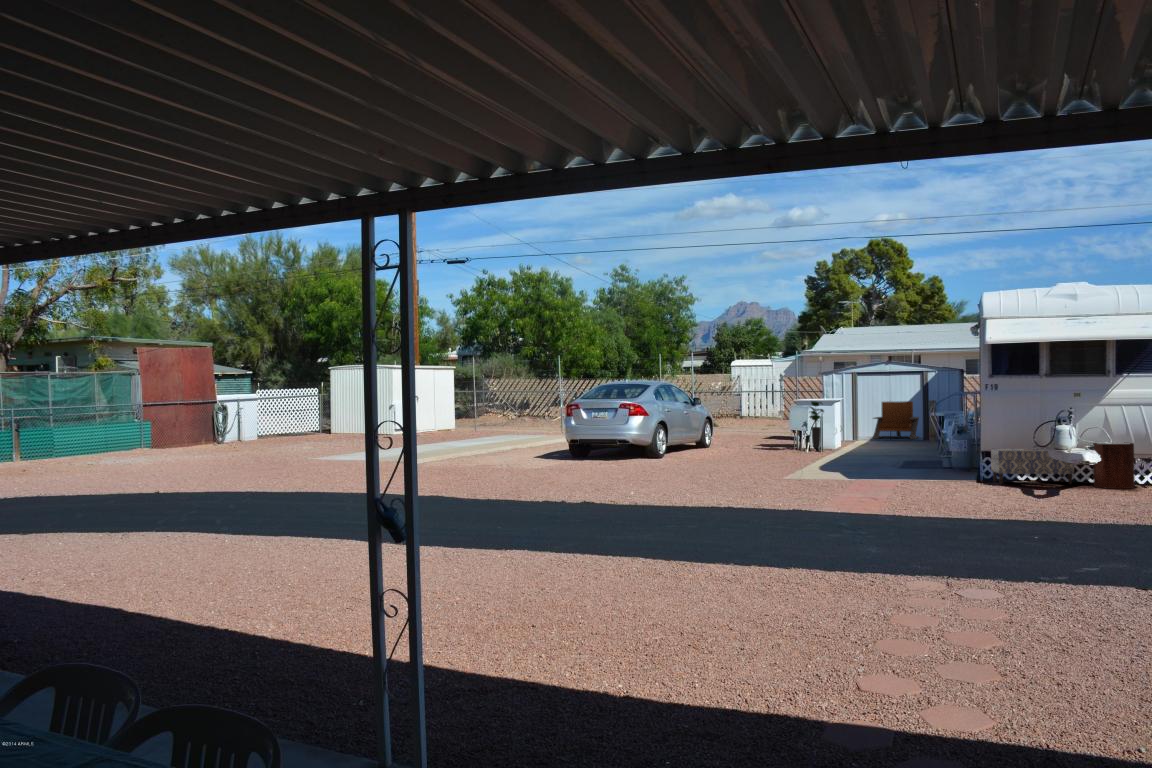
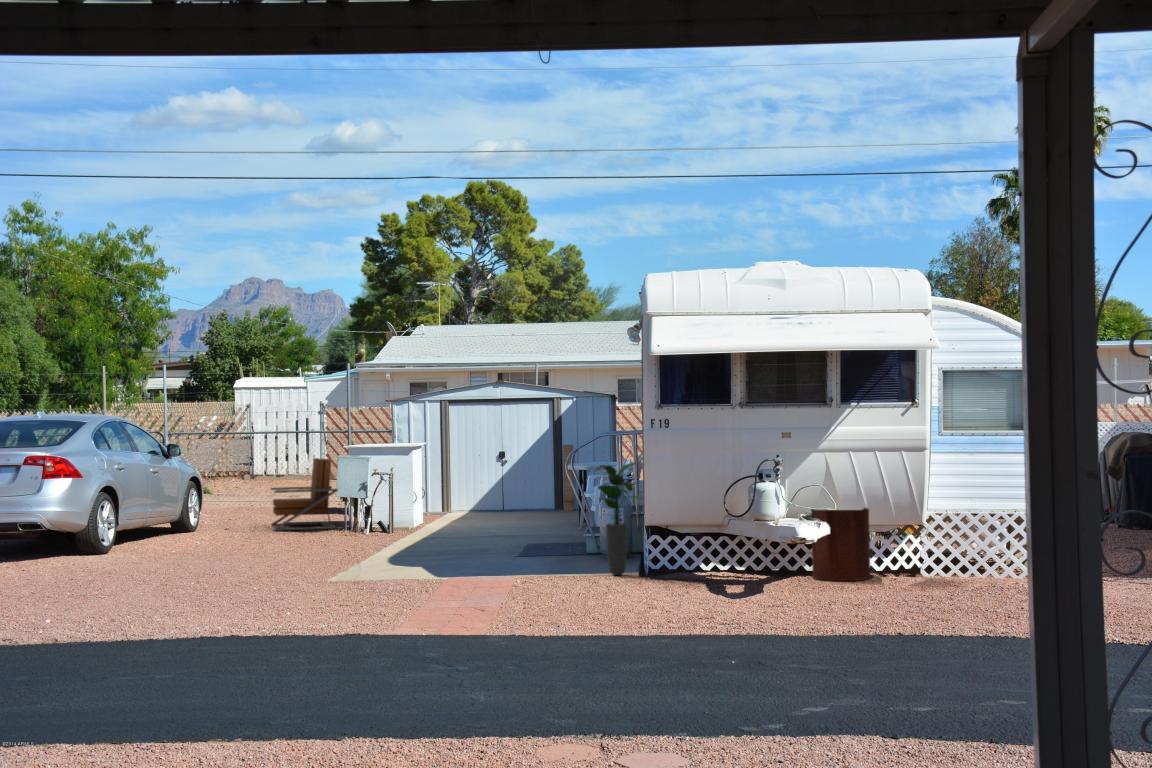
potted plant: present [809,401,824,449] -> present [595,463,641,575]
lounge chair: present [873,401,919,439] -> present [271,458,338,531]
bench: present [991,448,1074,484] -> none [661,519,784,580]

